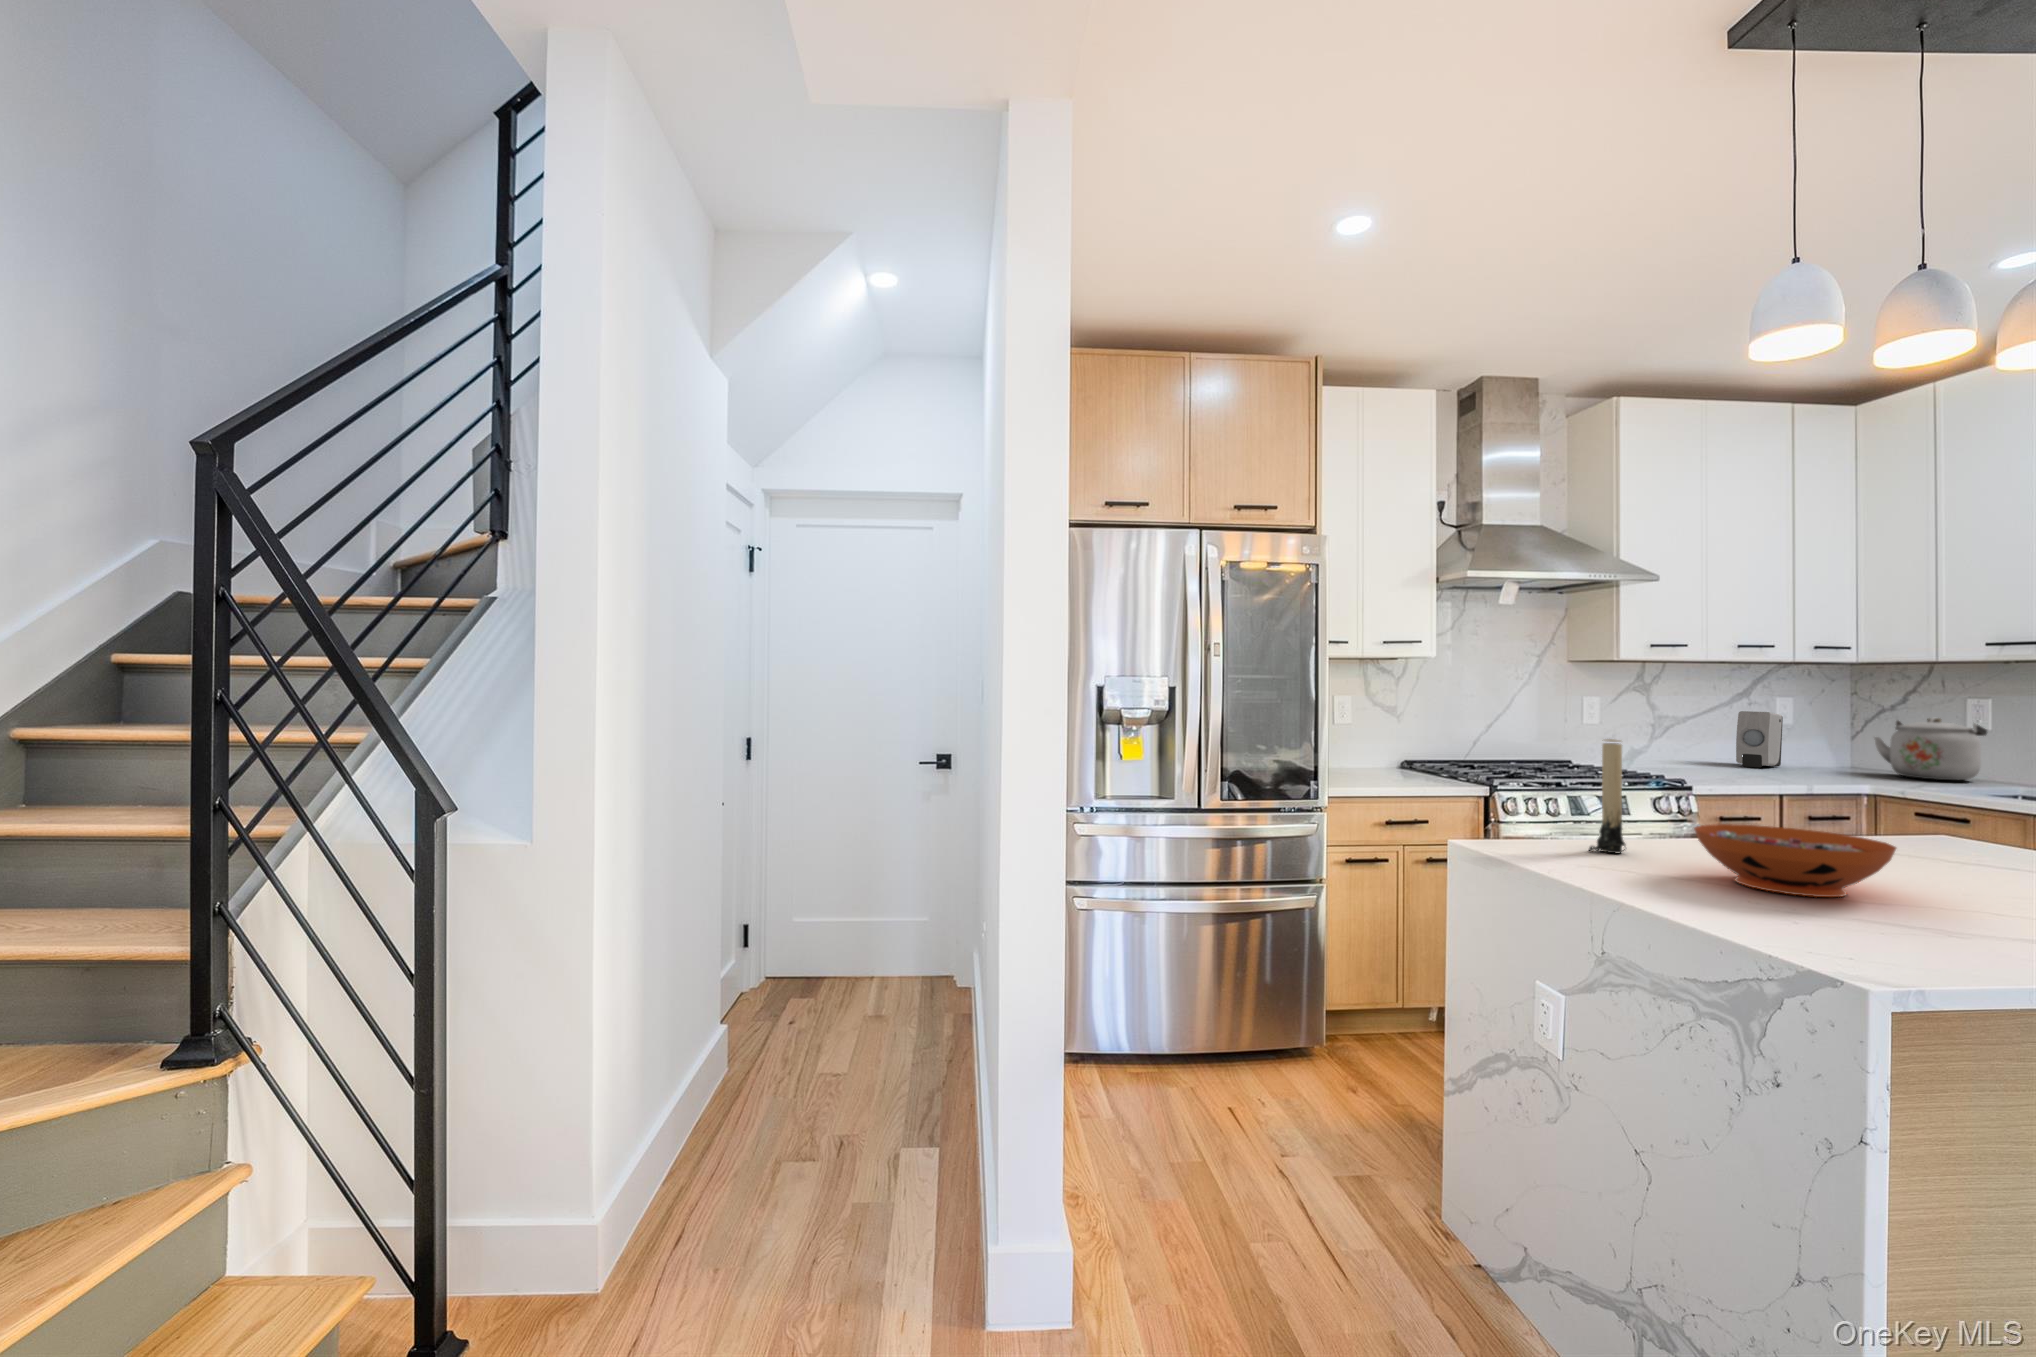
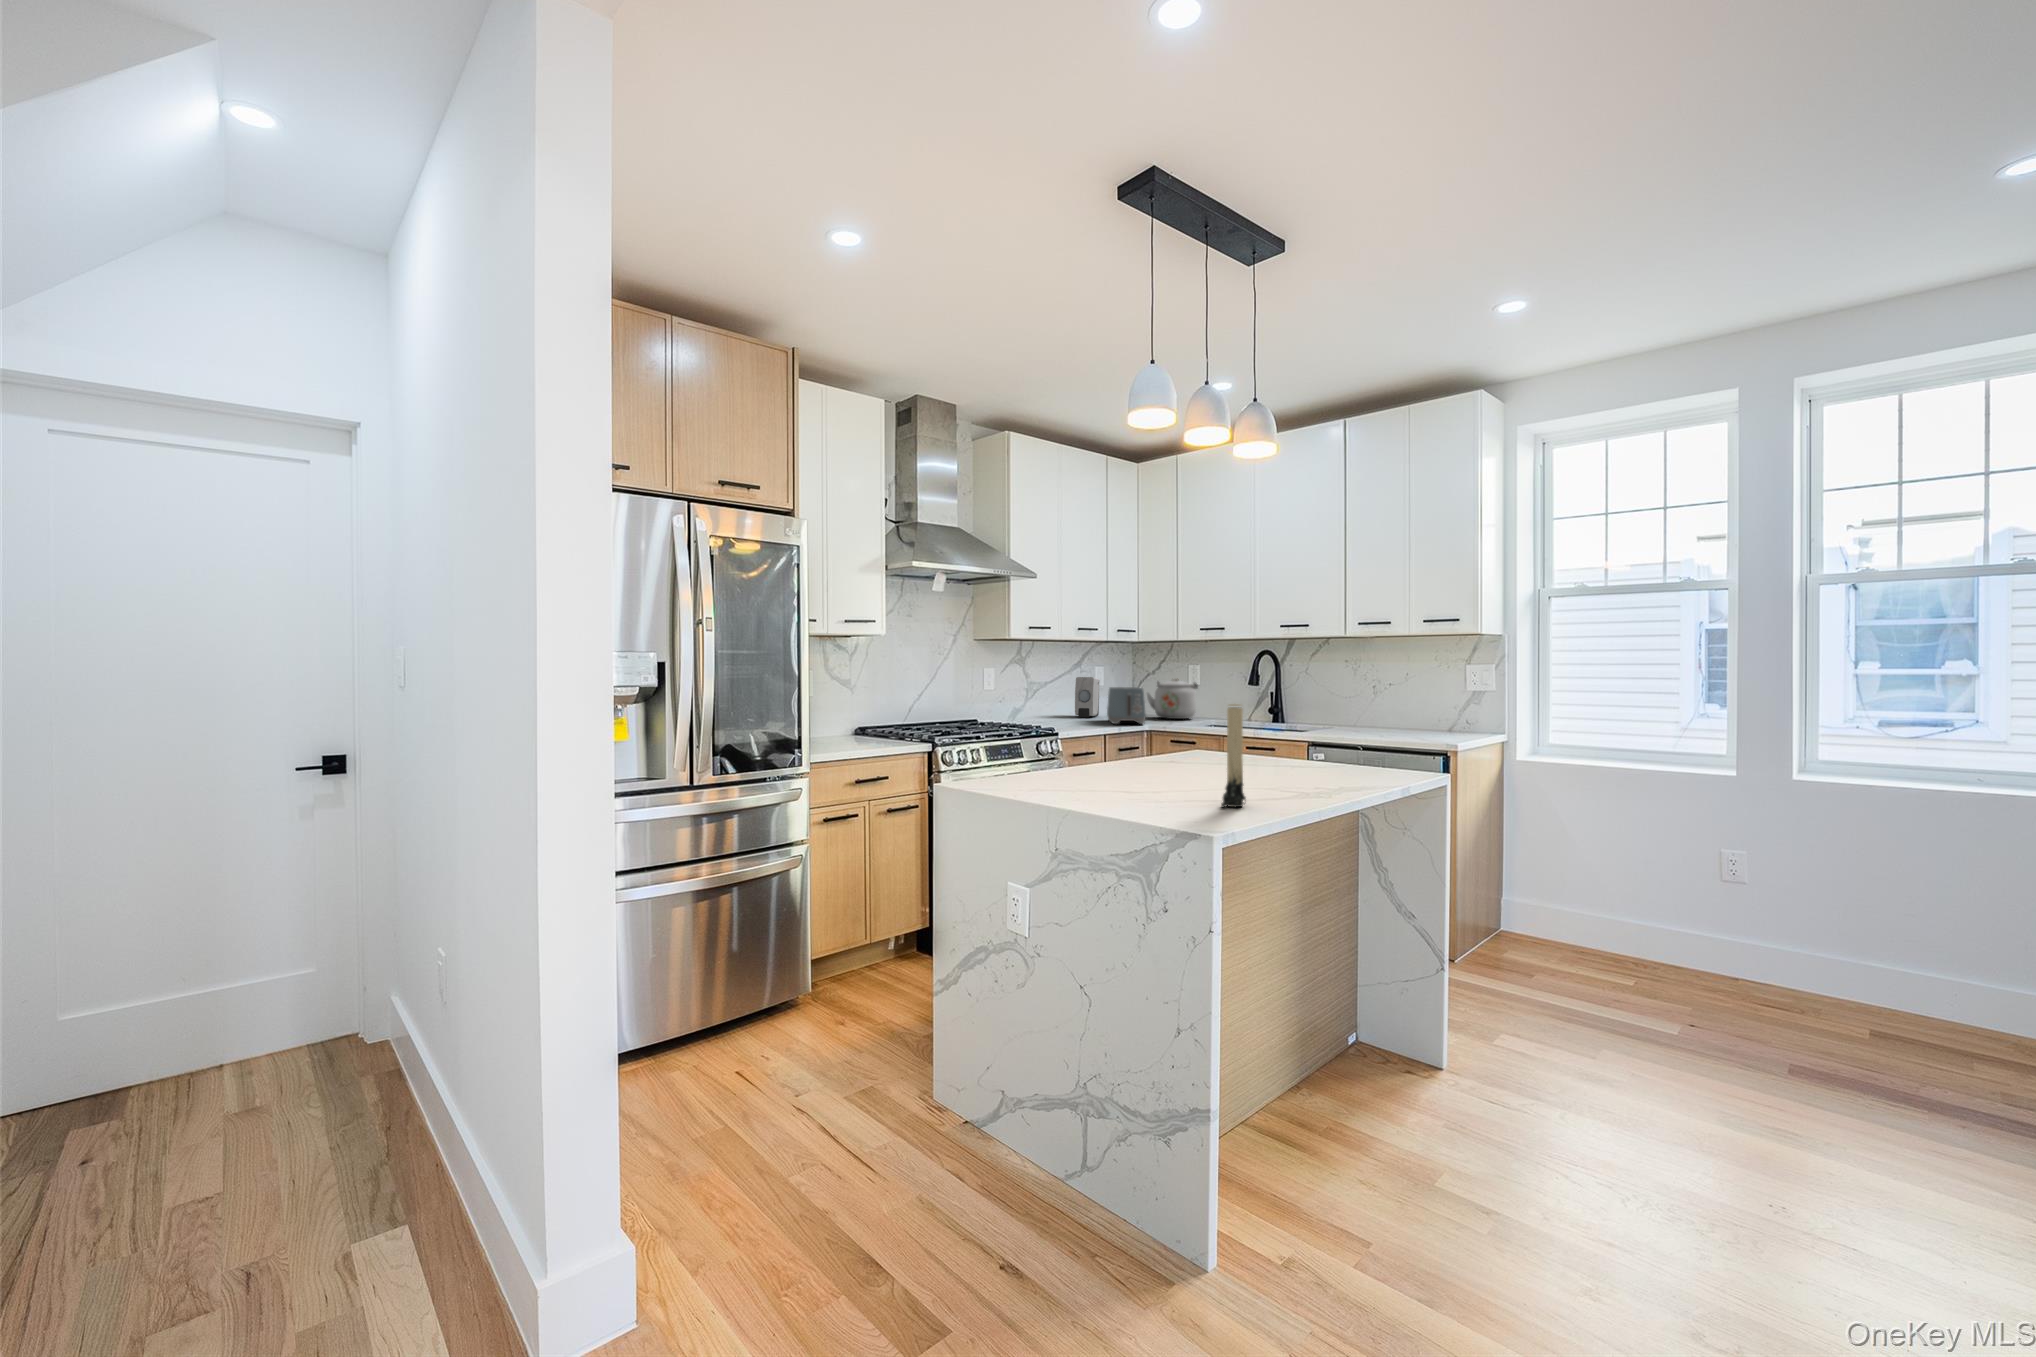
toaster: none [1793,727,1864,784] -> present [1107,687,1146,724]
candle: present [1589,739,1626,853] -> present [1221,704,1246,808]
decorative bowl: present [1694,824,1896,897] -> none [1103,750,1206,793]

